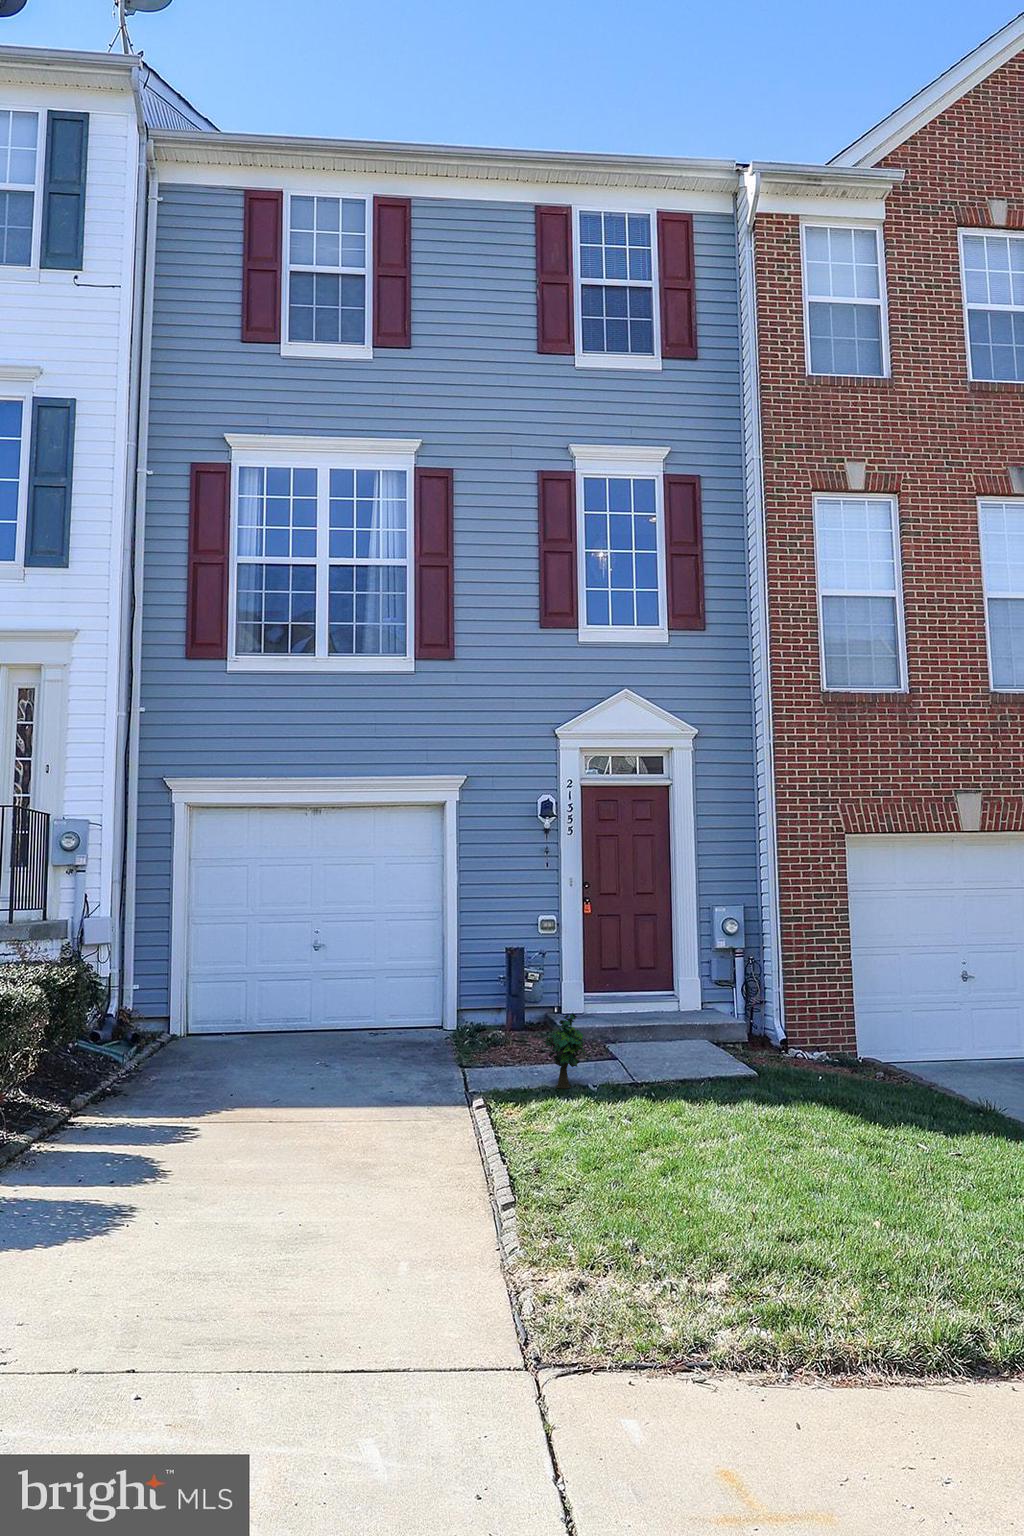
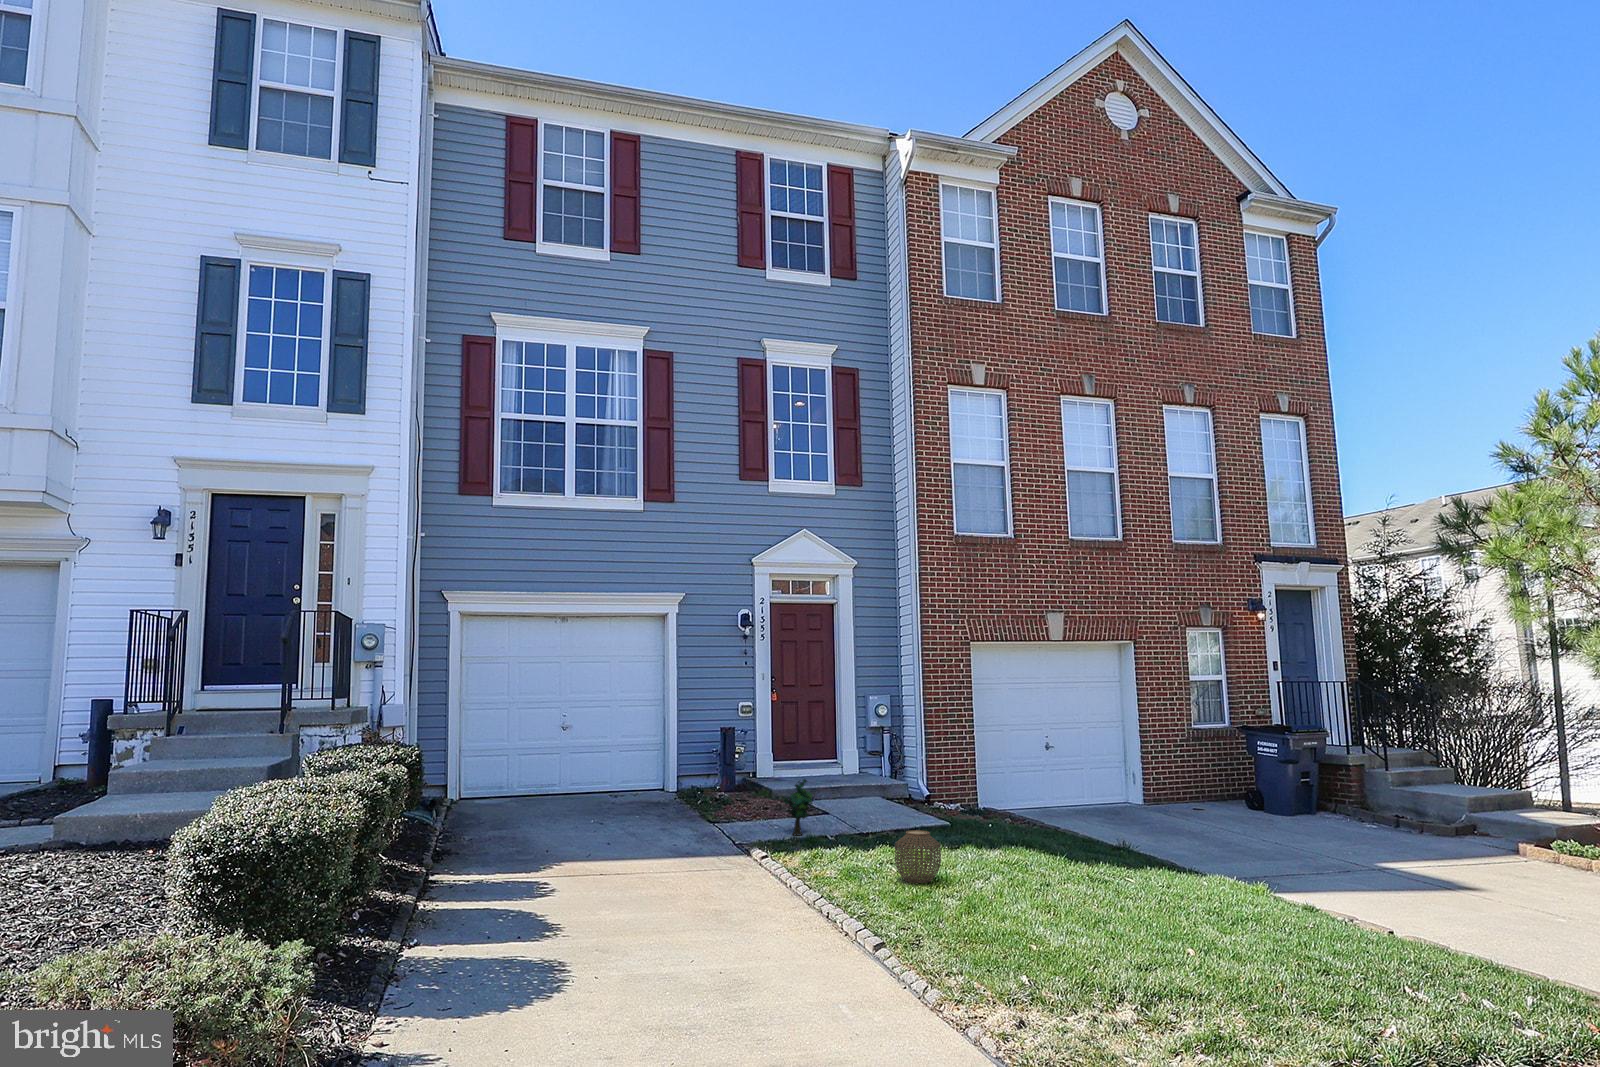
woven basket: none [643,1094,708,1169] -> present [895,830,941,883]

